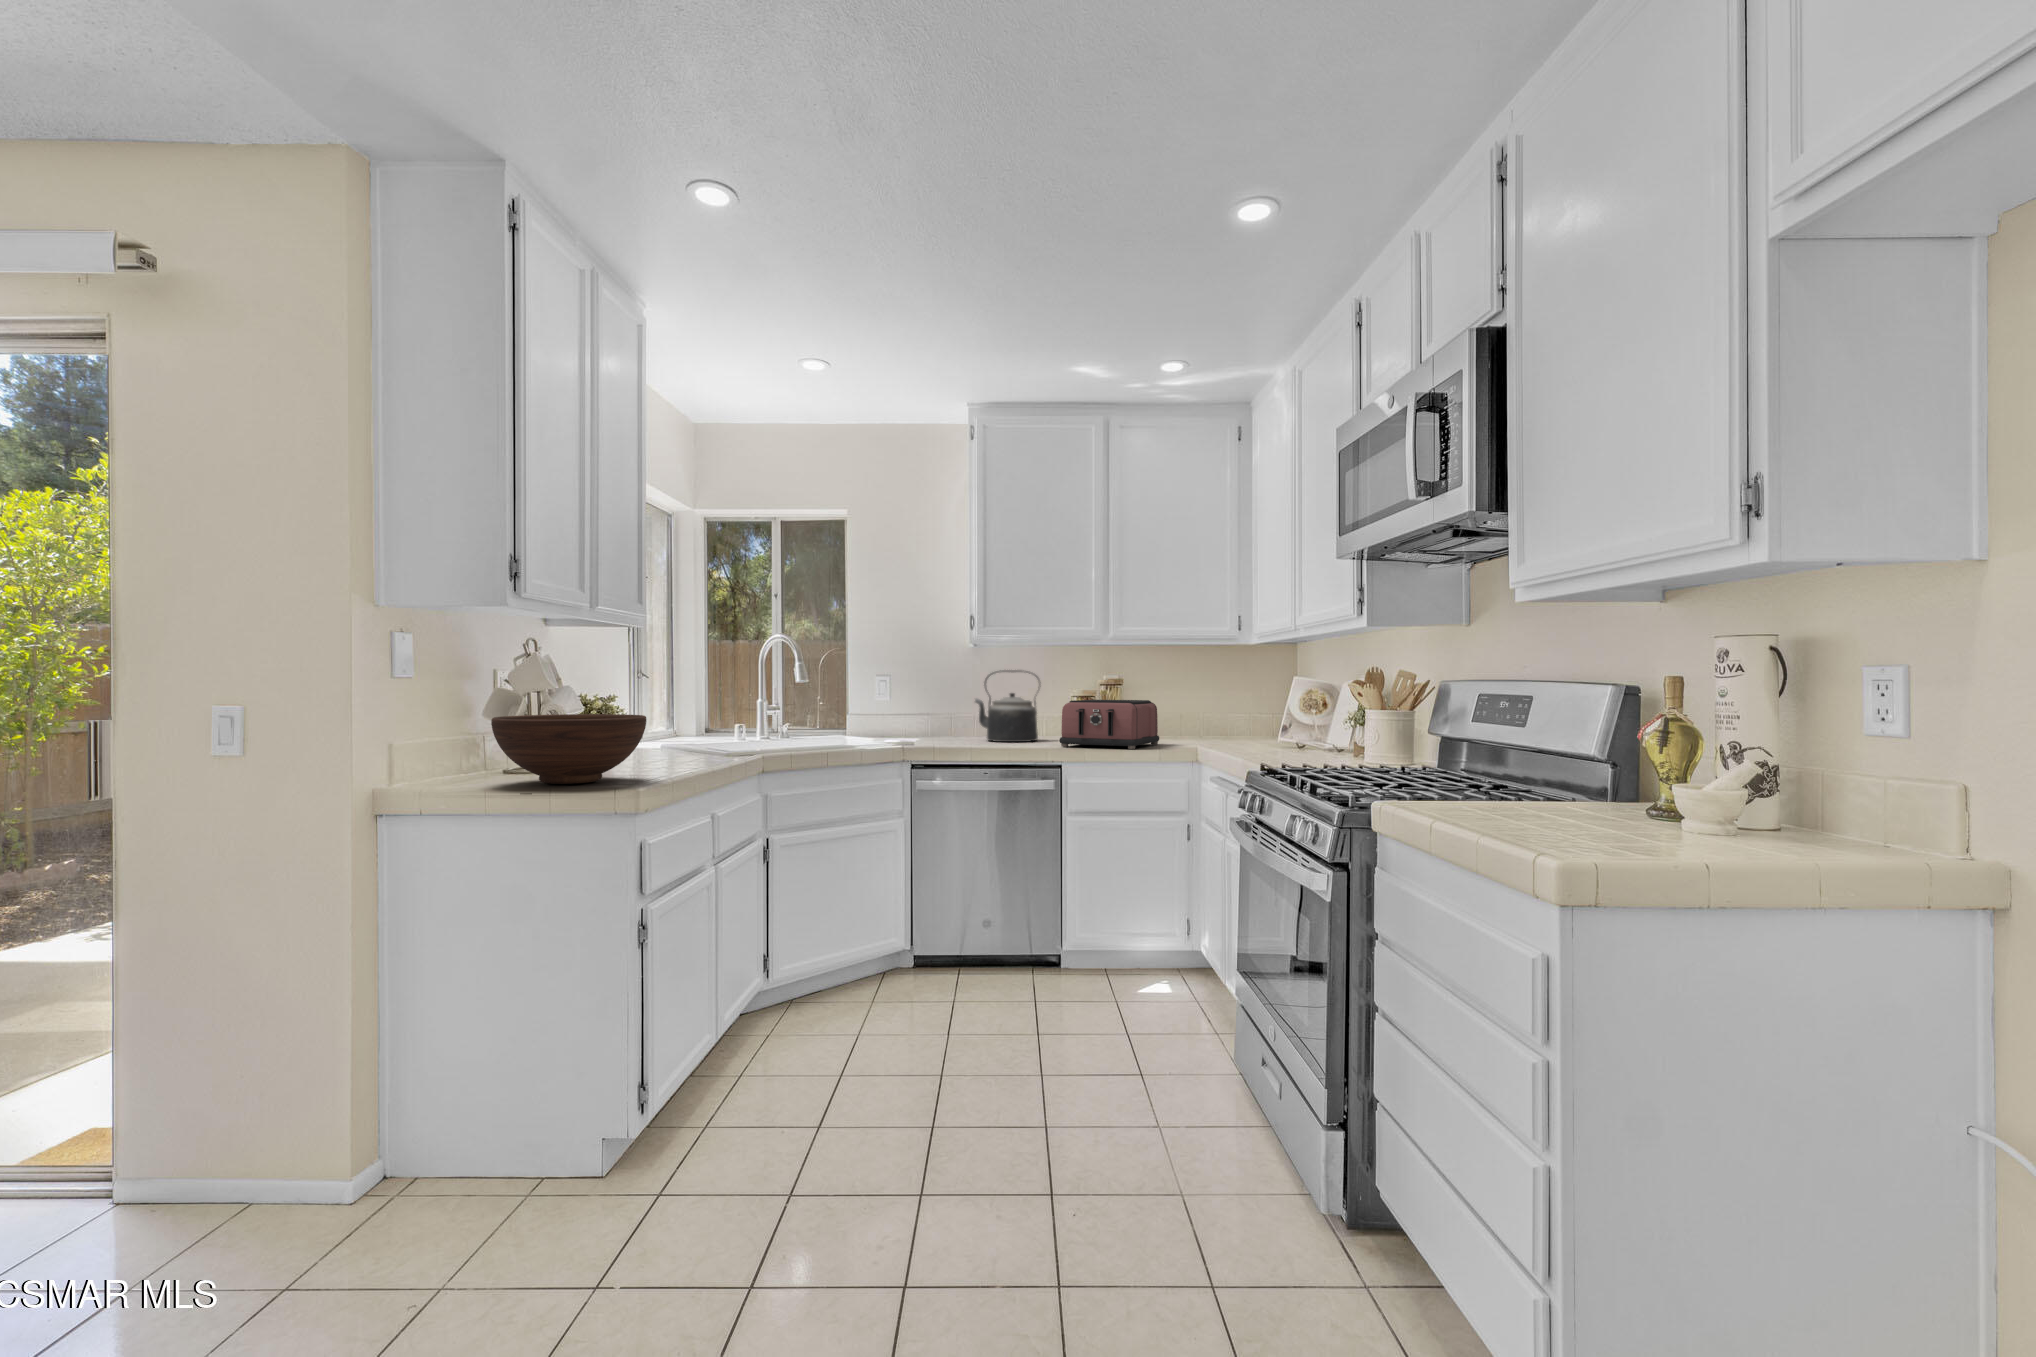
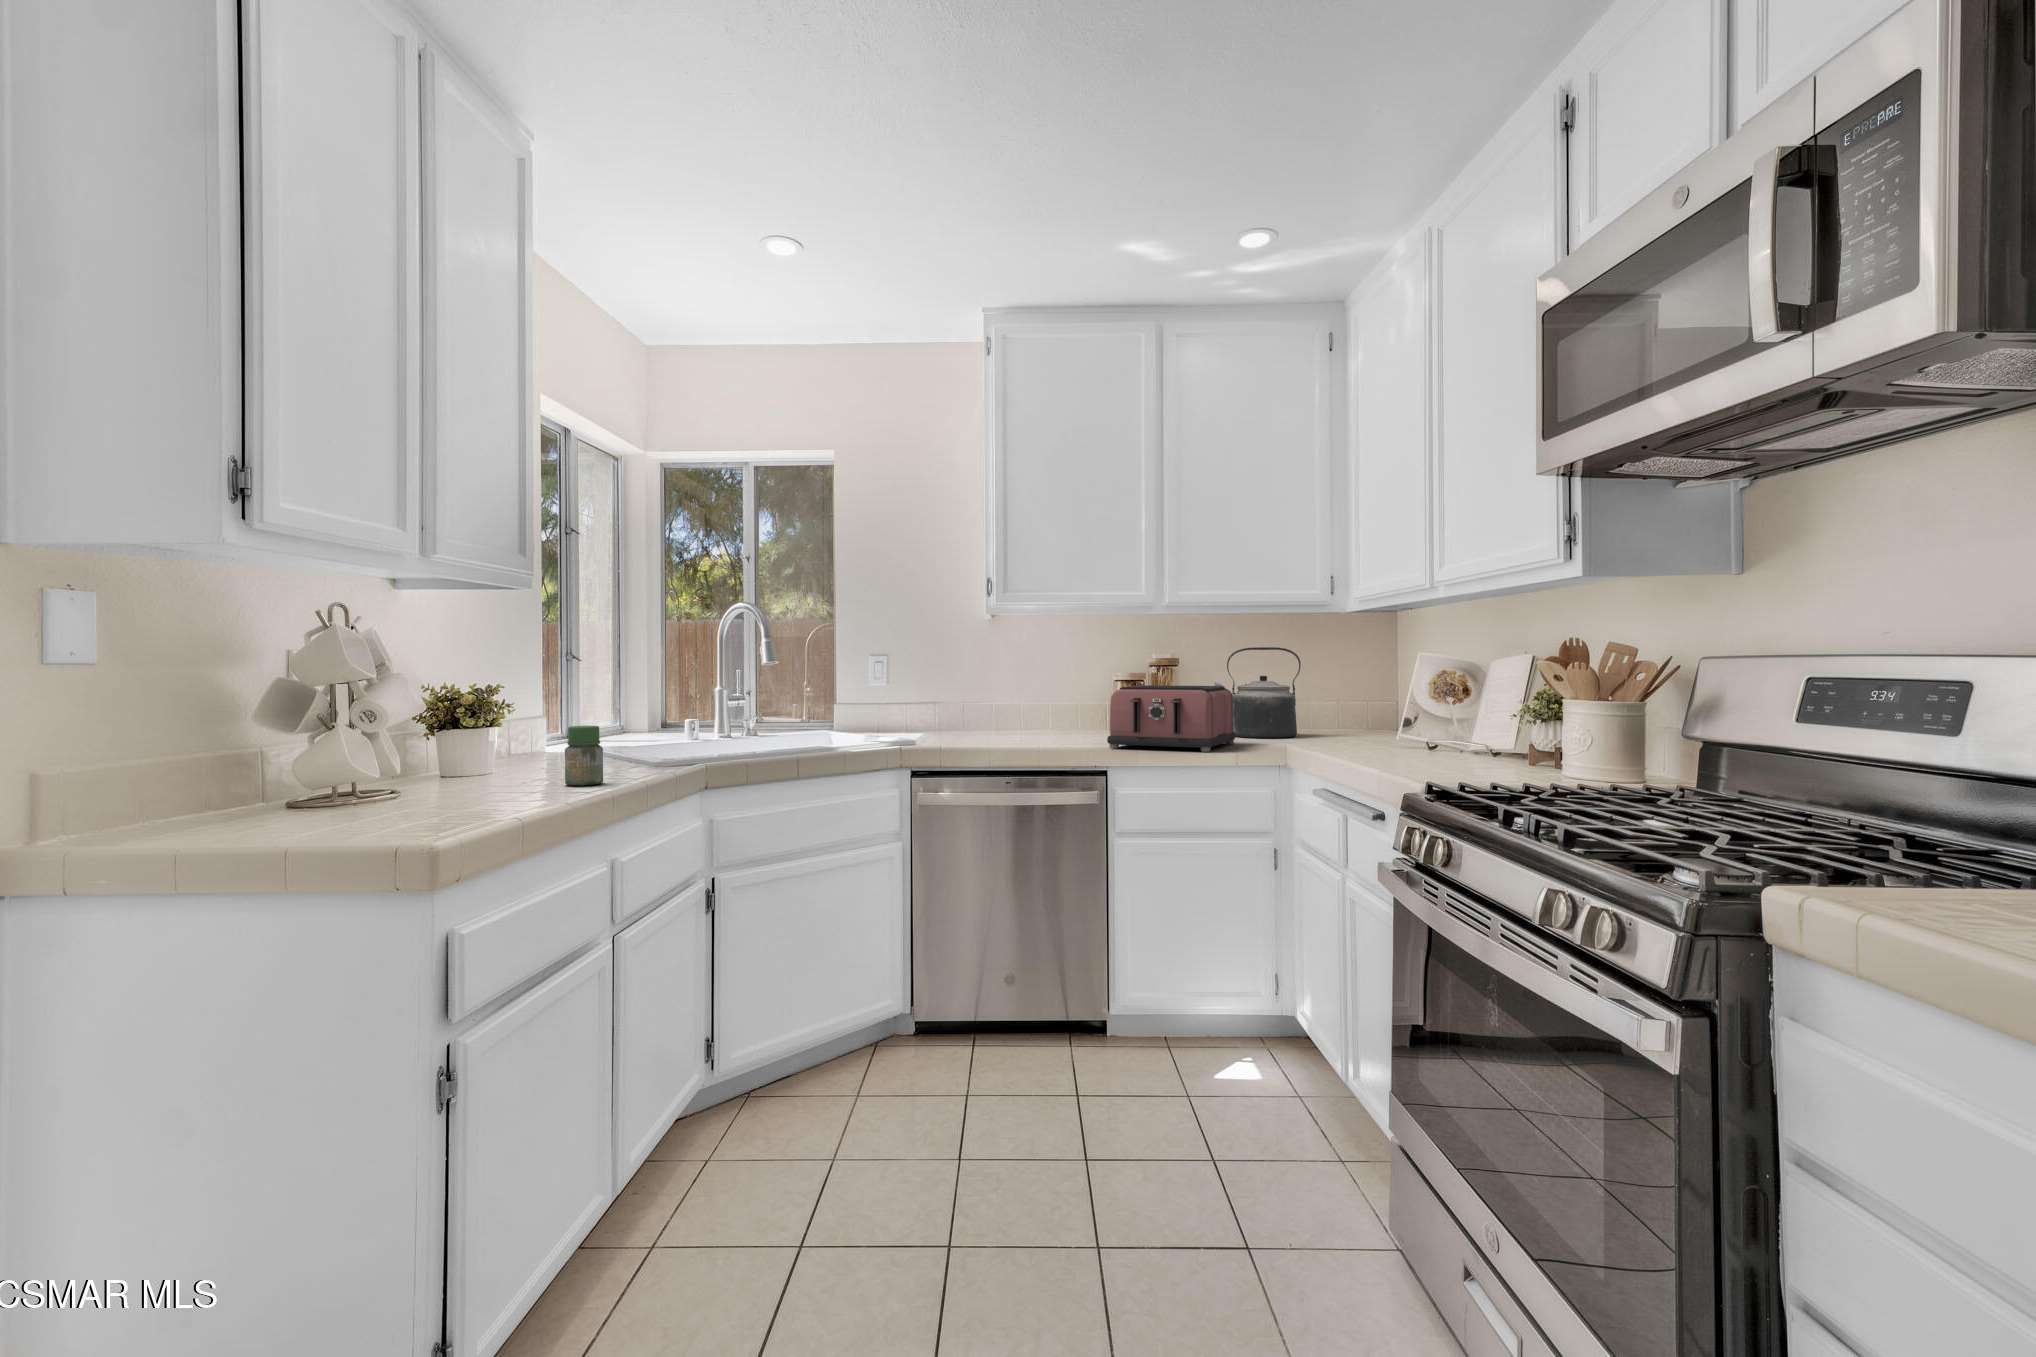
kettle: present [975,670,1040,742] -> present [1214,647,1301,738]
fruit bowl: present [491,714,646,784] -> none [206,715,485,832]
jar: none [674,724,700,765] -> present [565,726,603,785]

